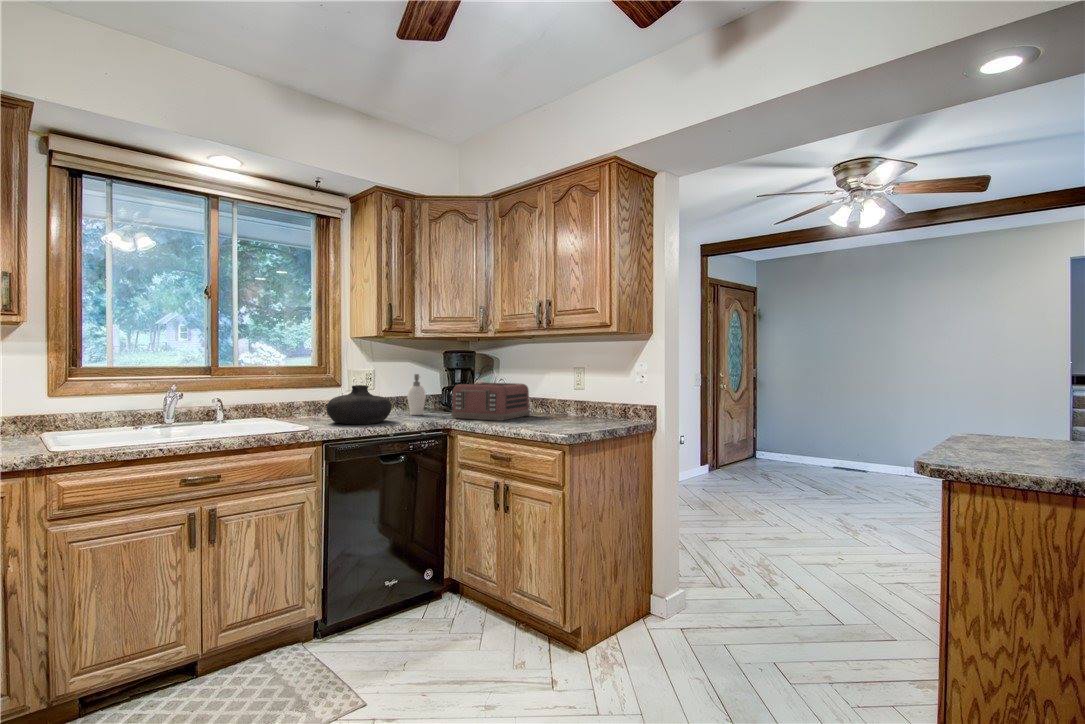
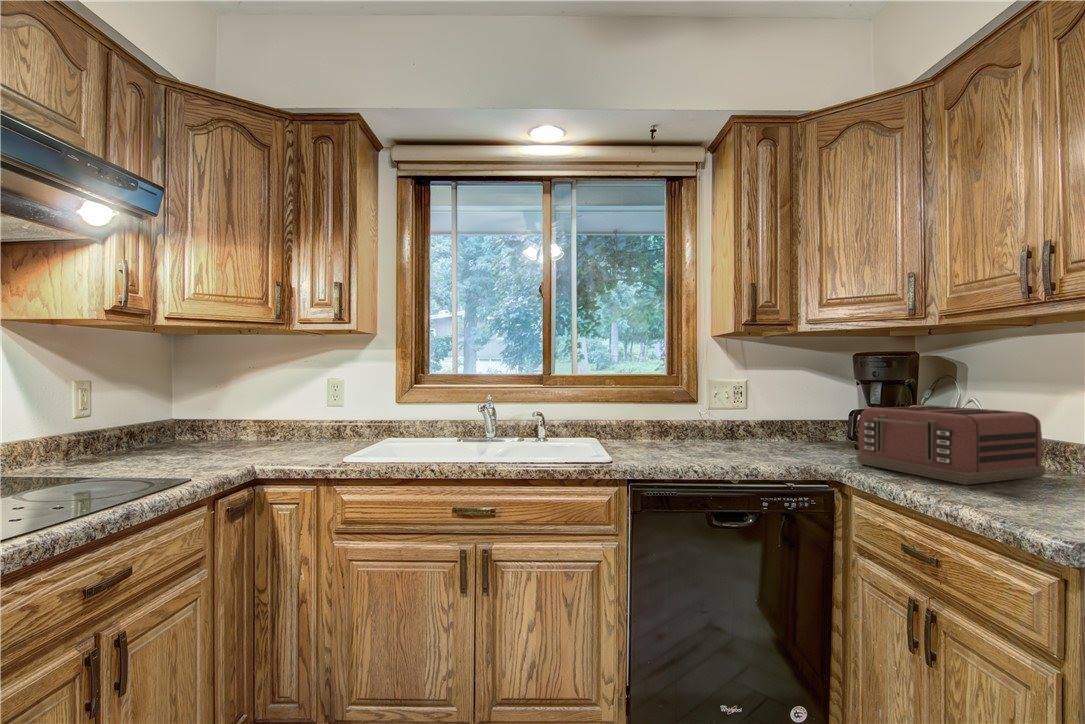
soap dispenser: present [407,374,426,415] -> none [788,388,827,450]
vase: present [327,385,392,424] -> none [656,401,748,459]

